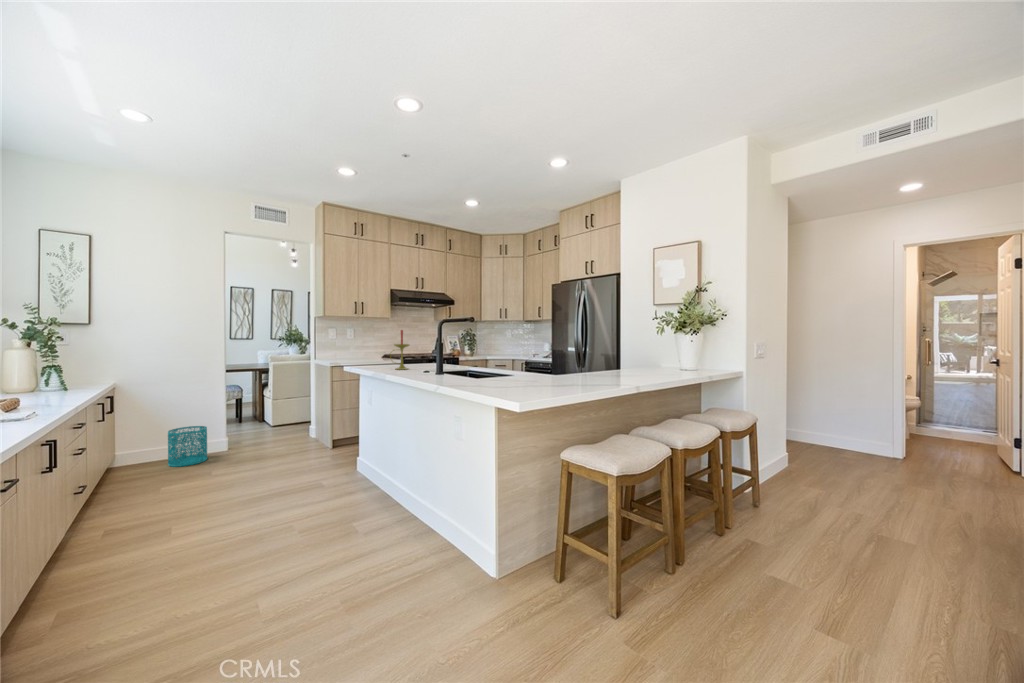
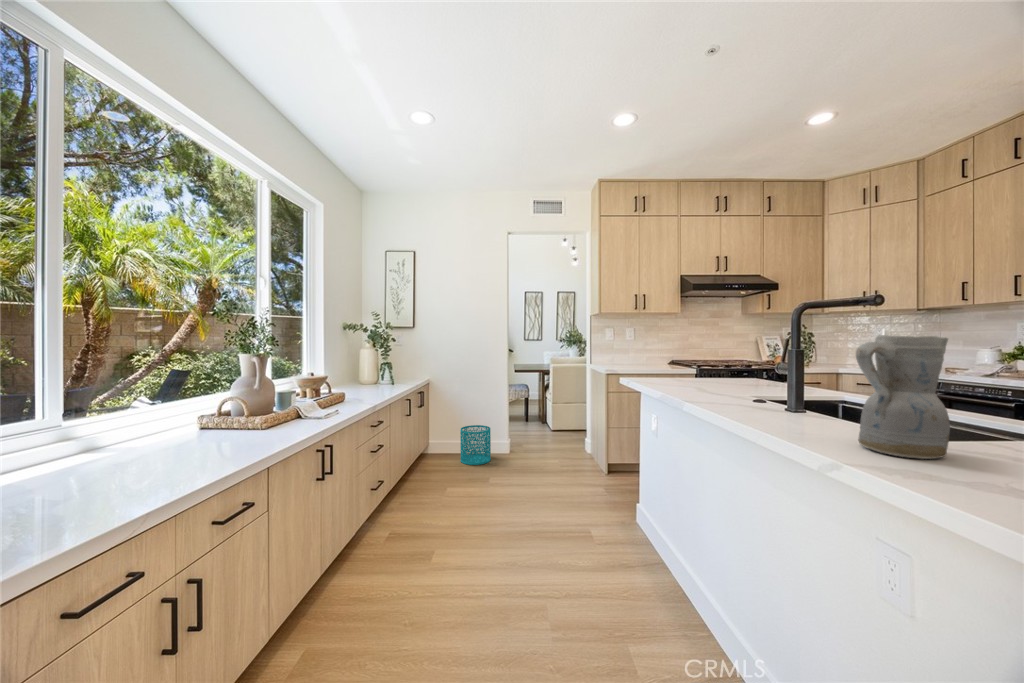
candle: present [393,330,409,370] -> none [684,324,718,388]
ceramic pitcher: none [451,337,480,384] -> present [856,335,950,459]

